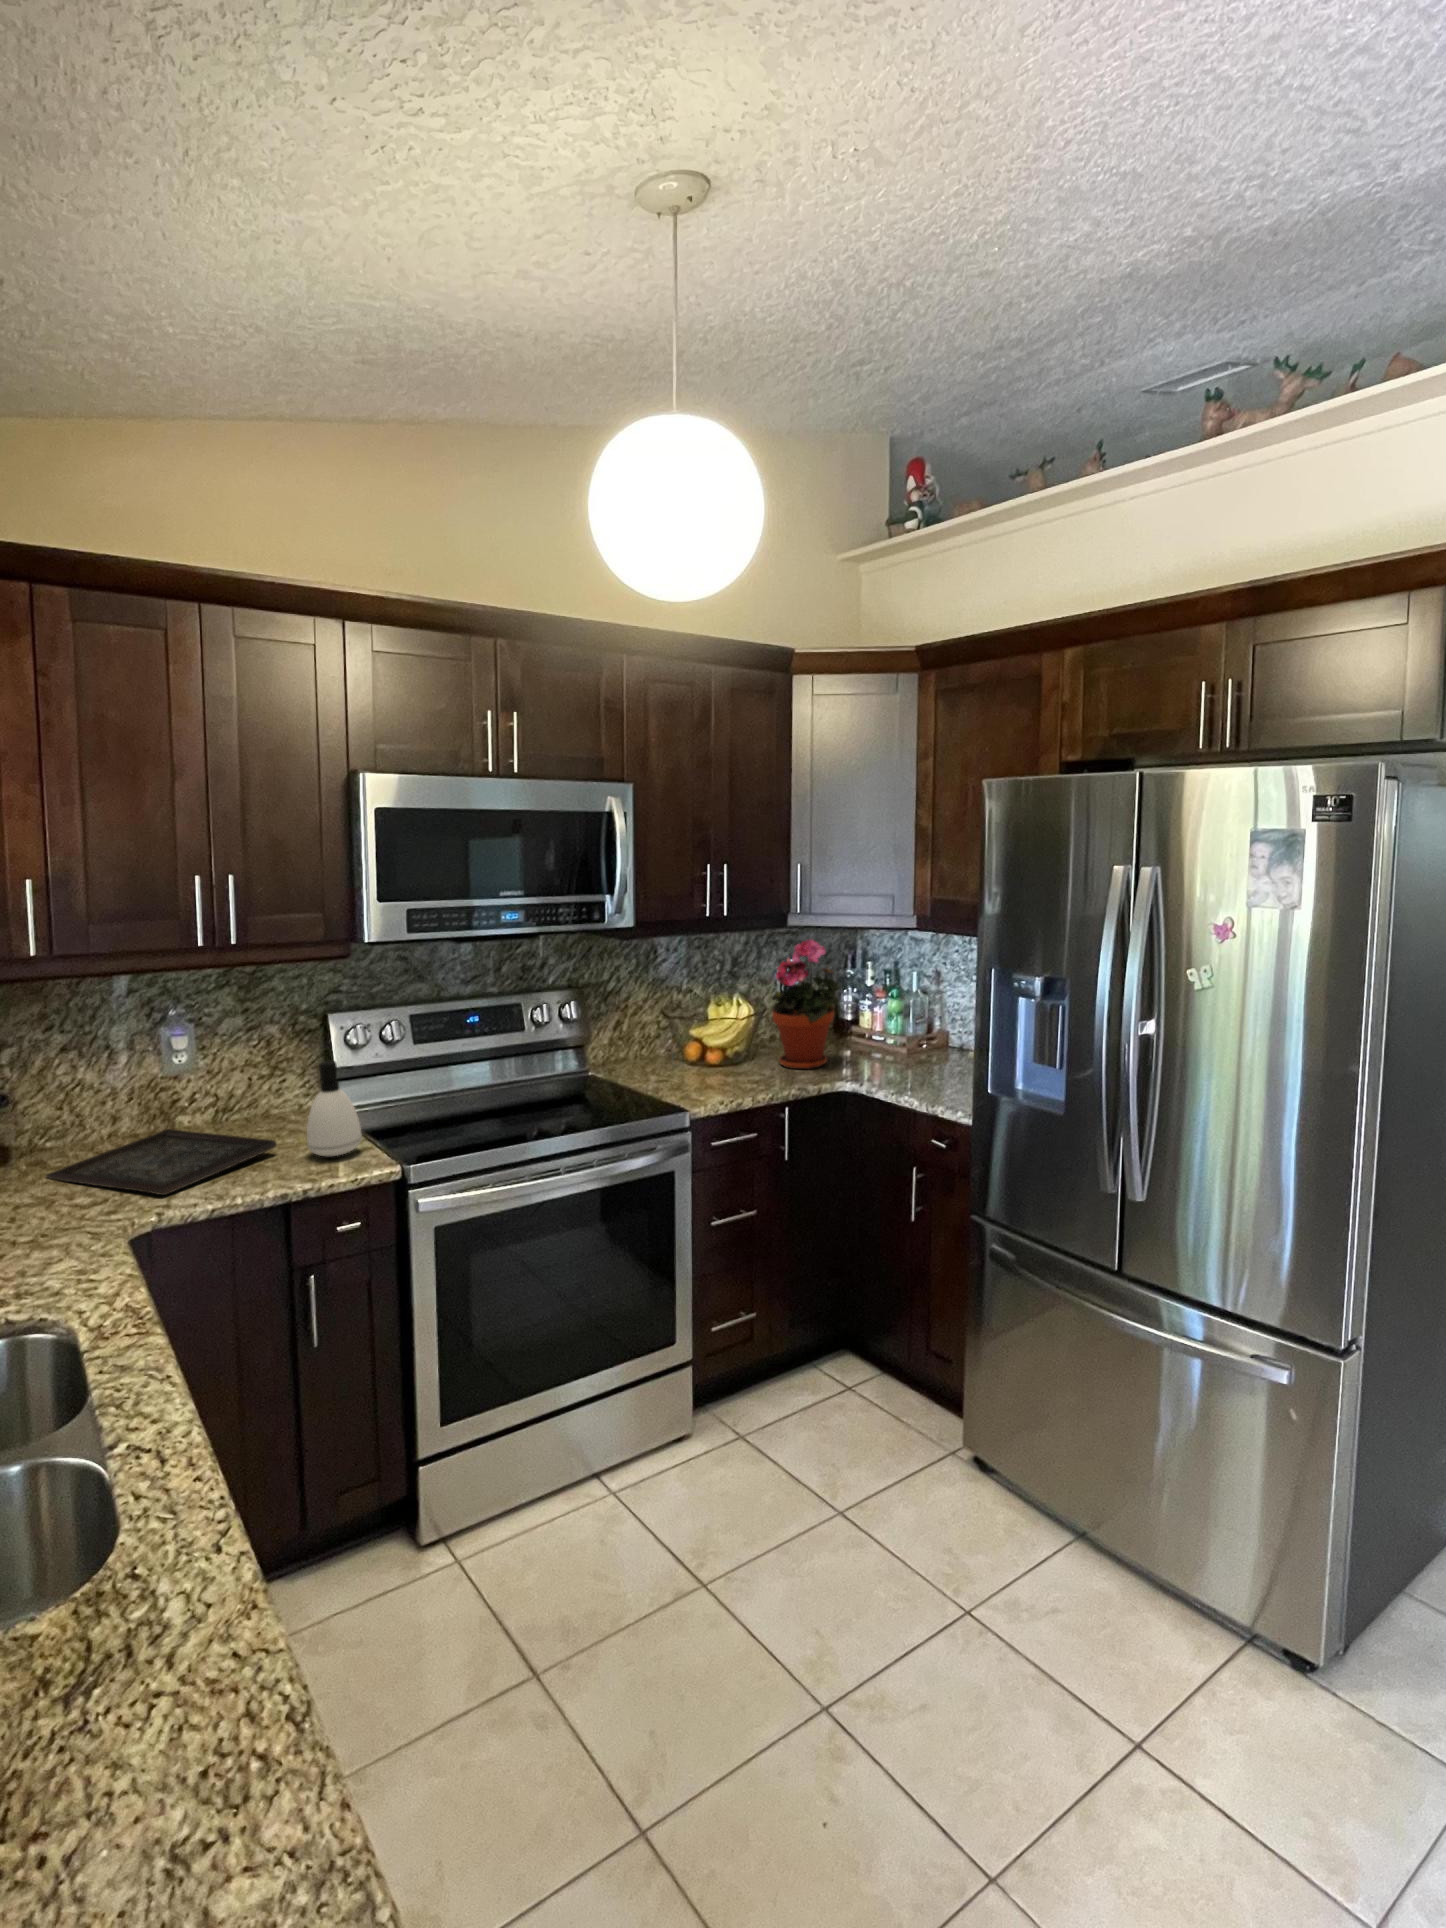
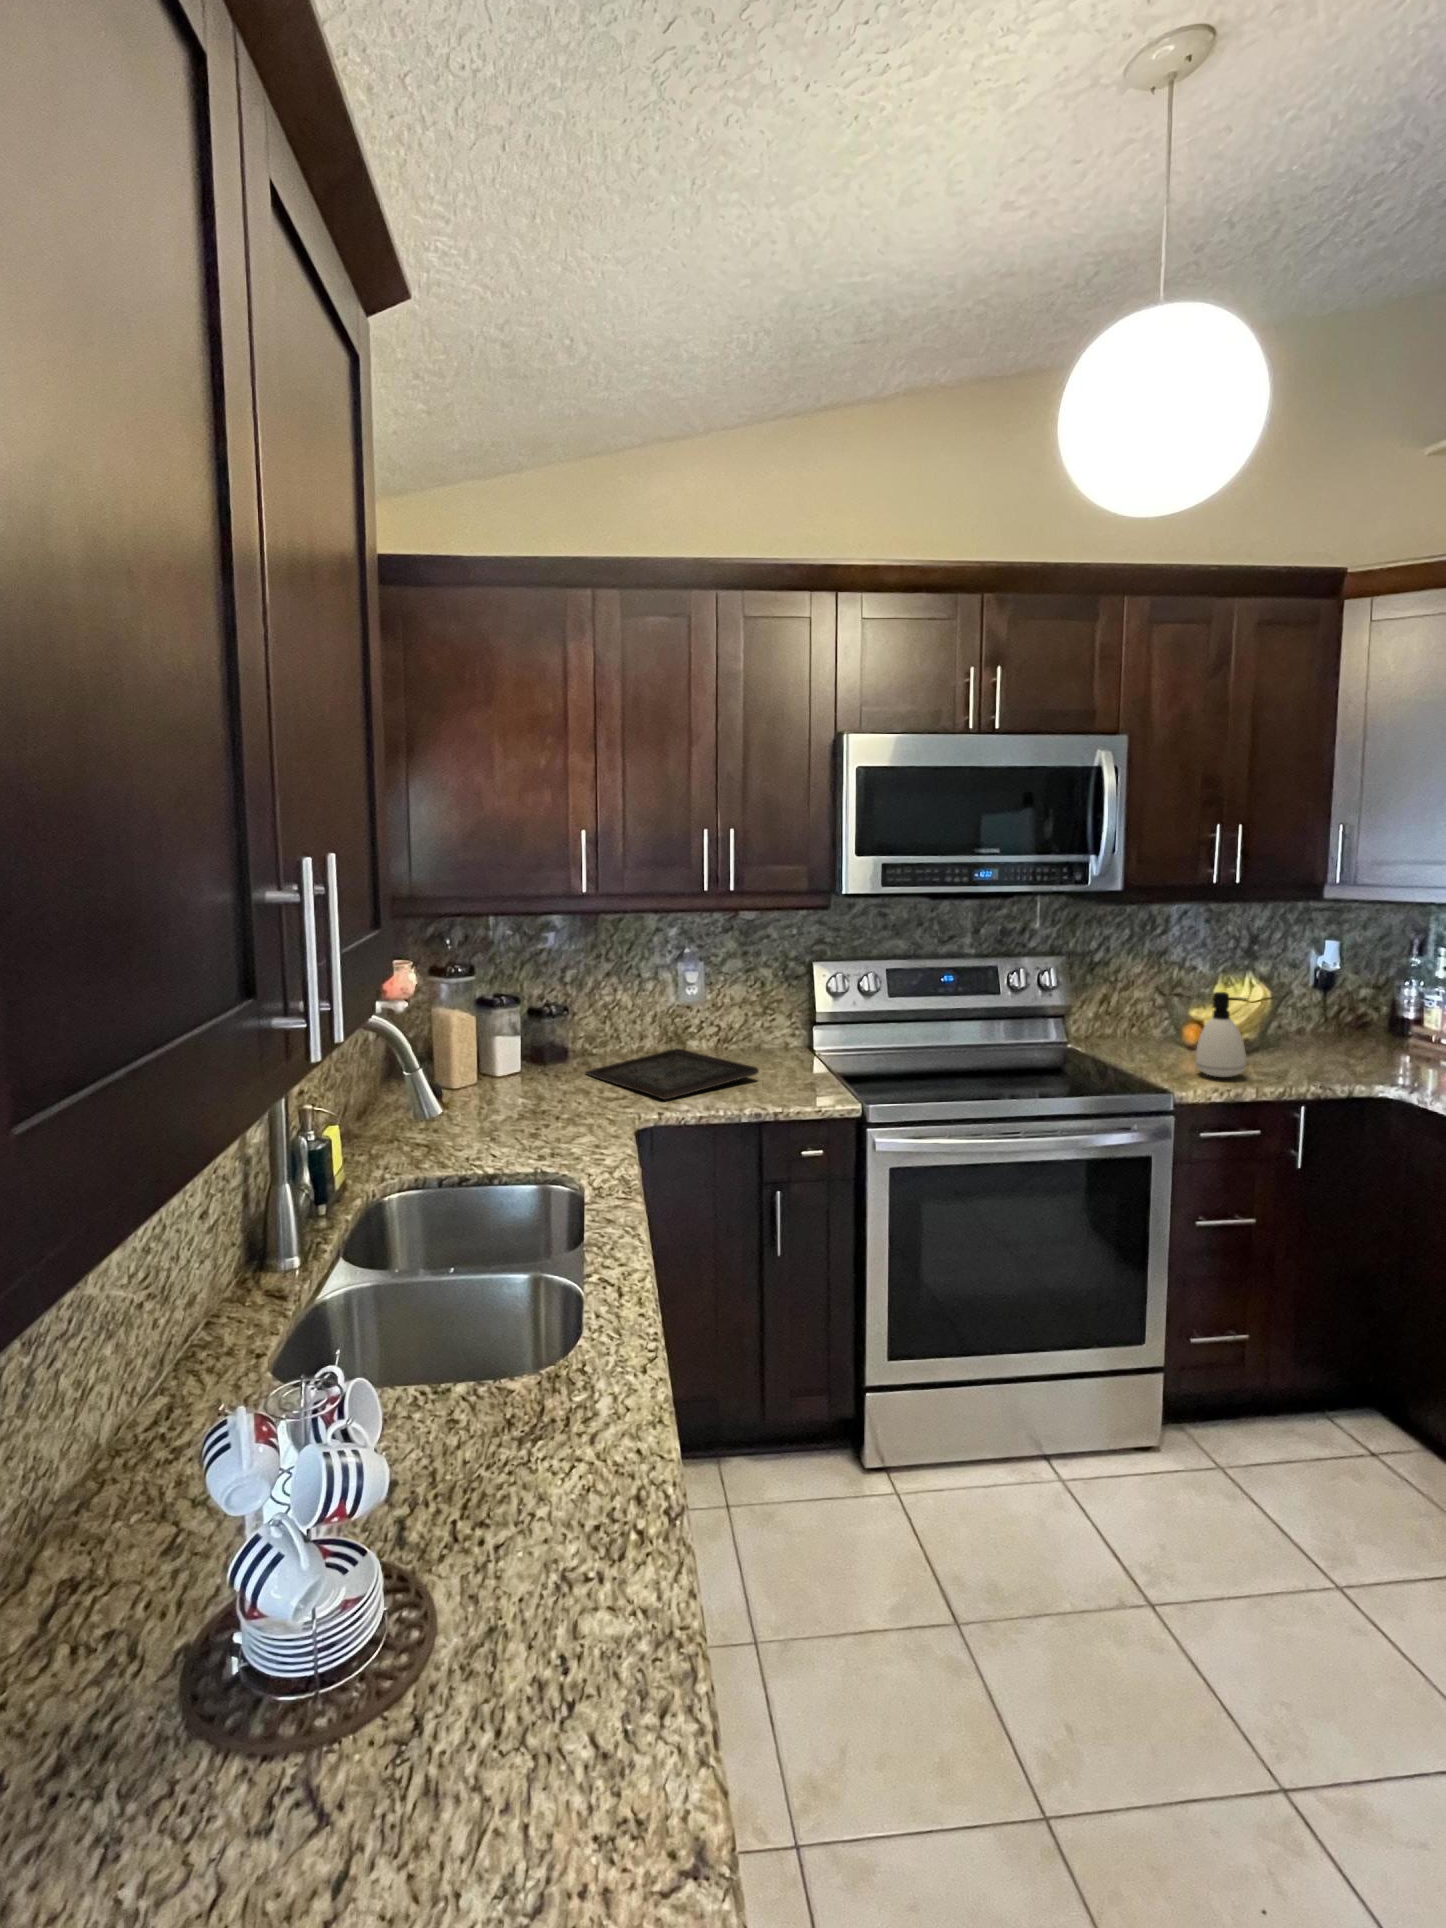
potted plant: present [772,940,840,1069] -> none [1297,915,1395,1069]
soap dispenser: present [307,1061,362,1157] -> present [1196,992,1247,1077]

